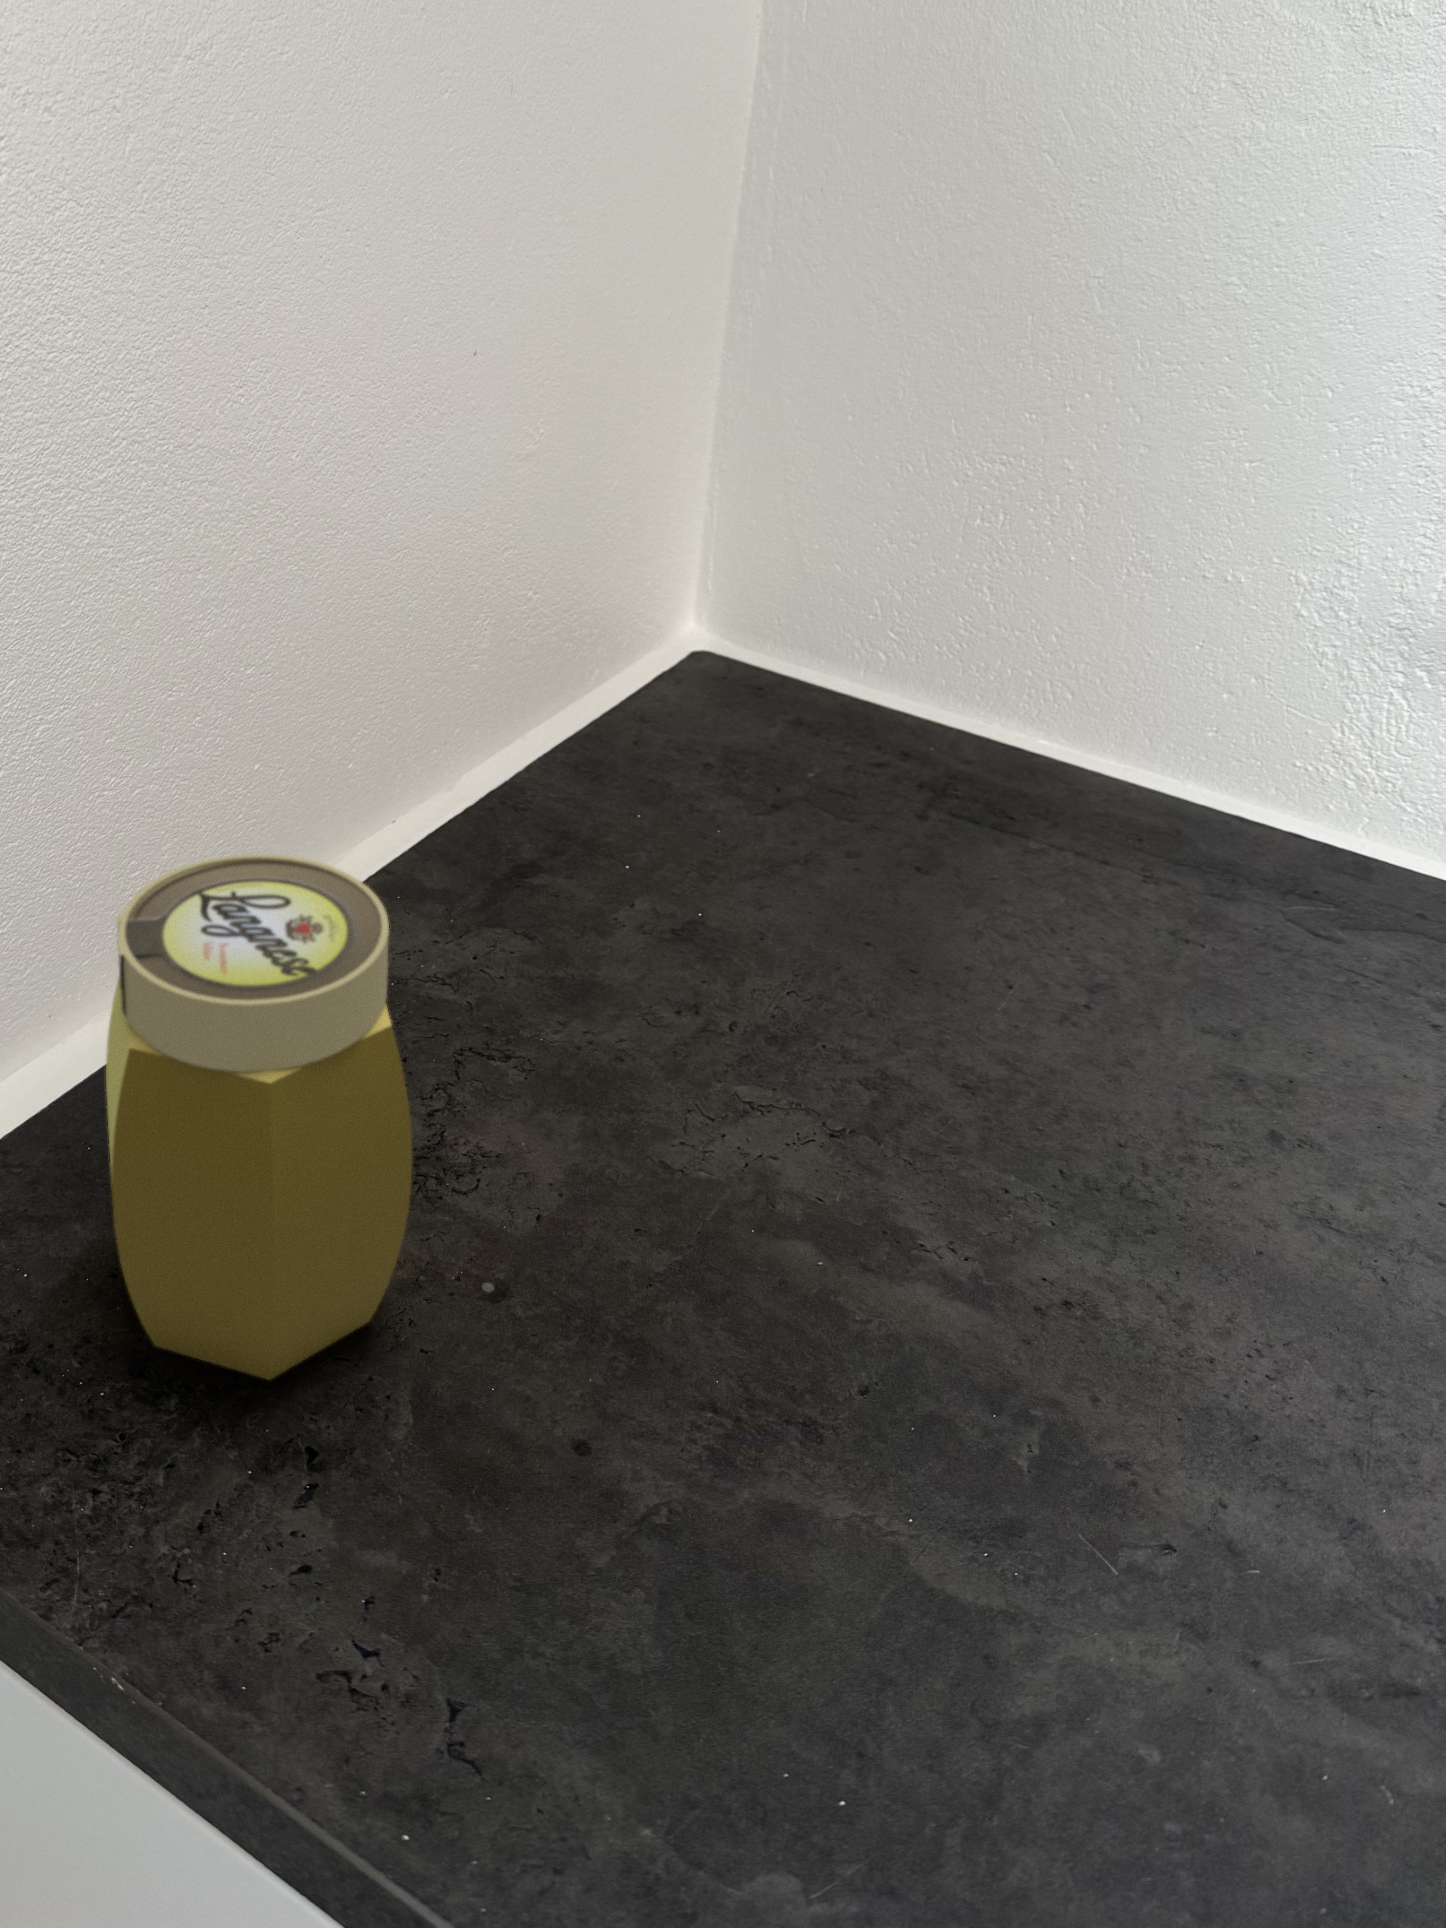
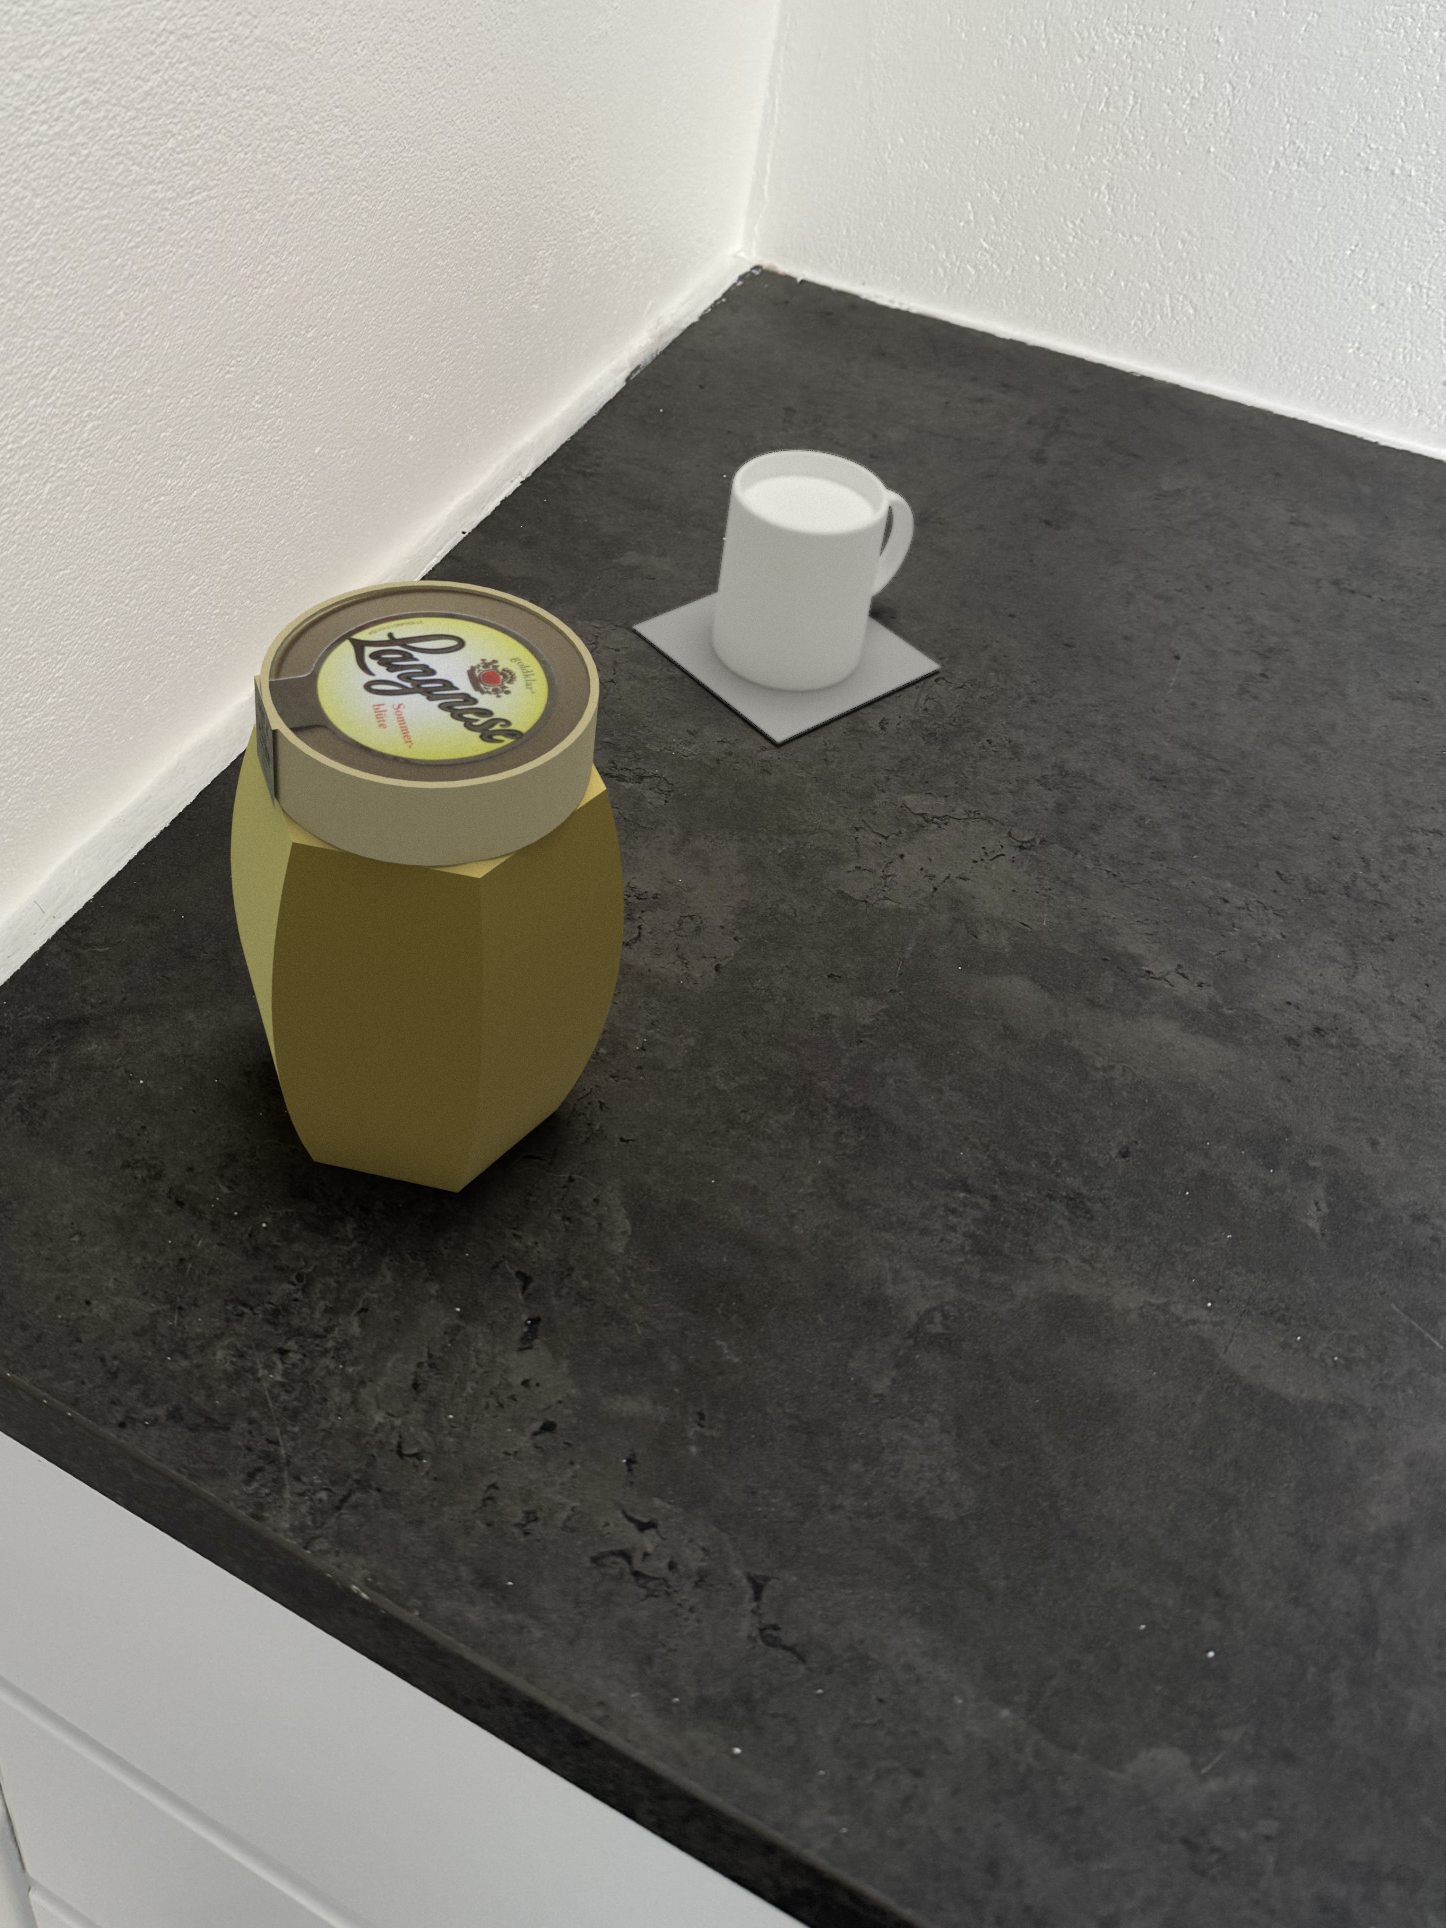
mug: none [528,788,797,1040] -> present [634,450,940,742]

